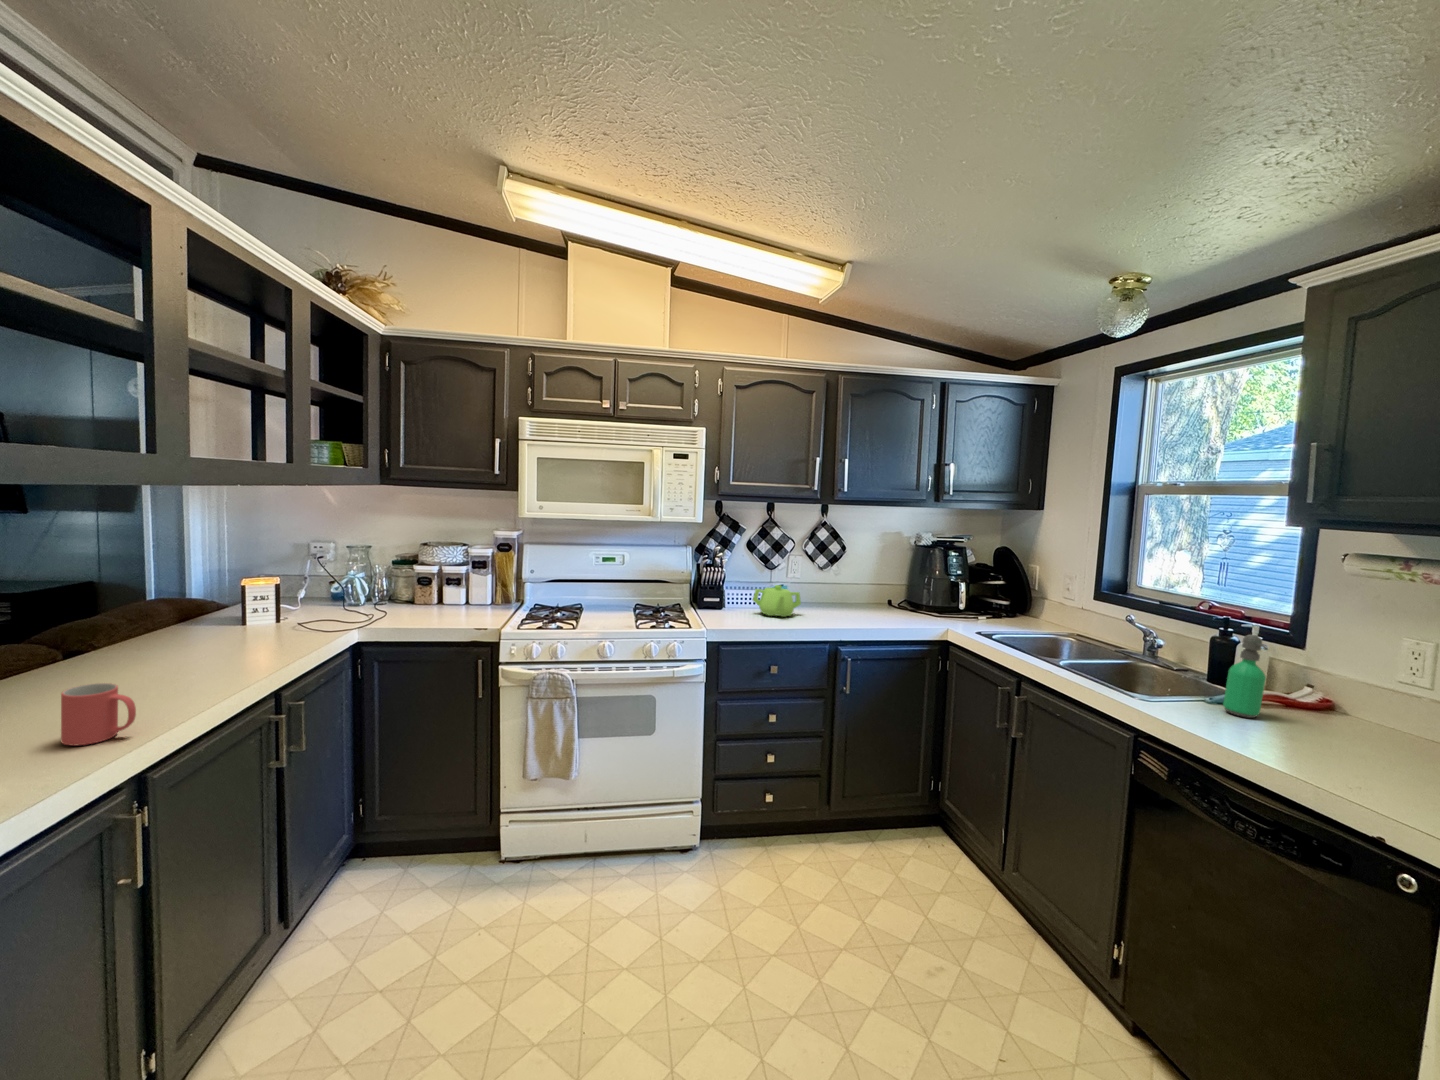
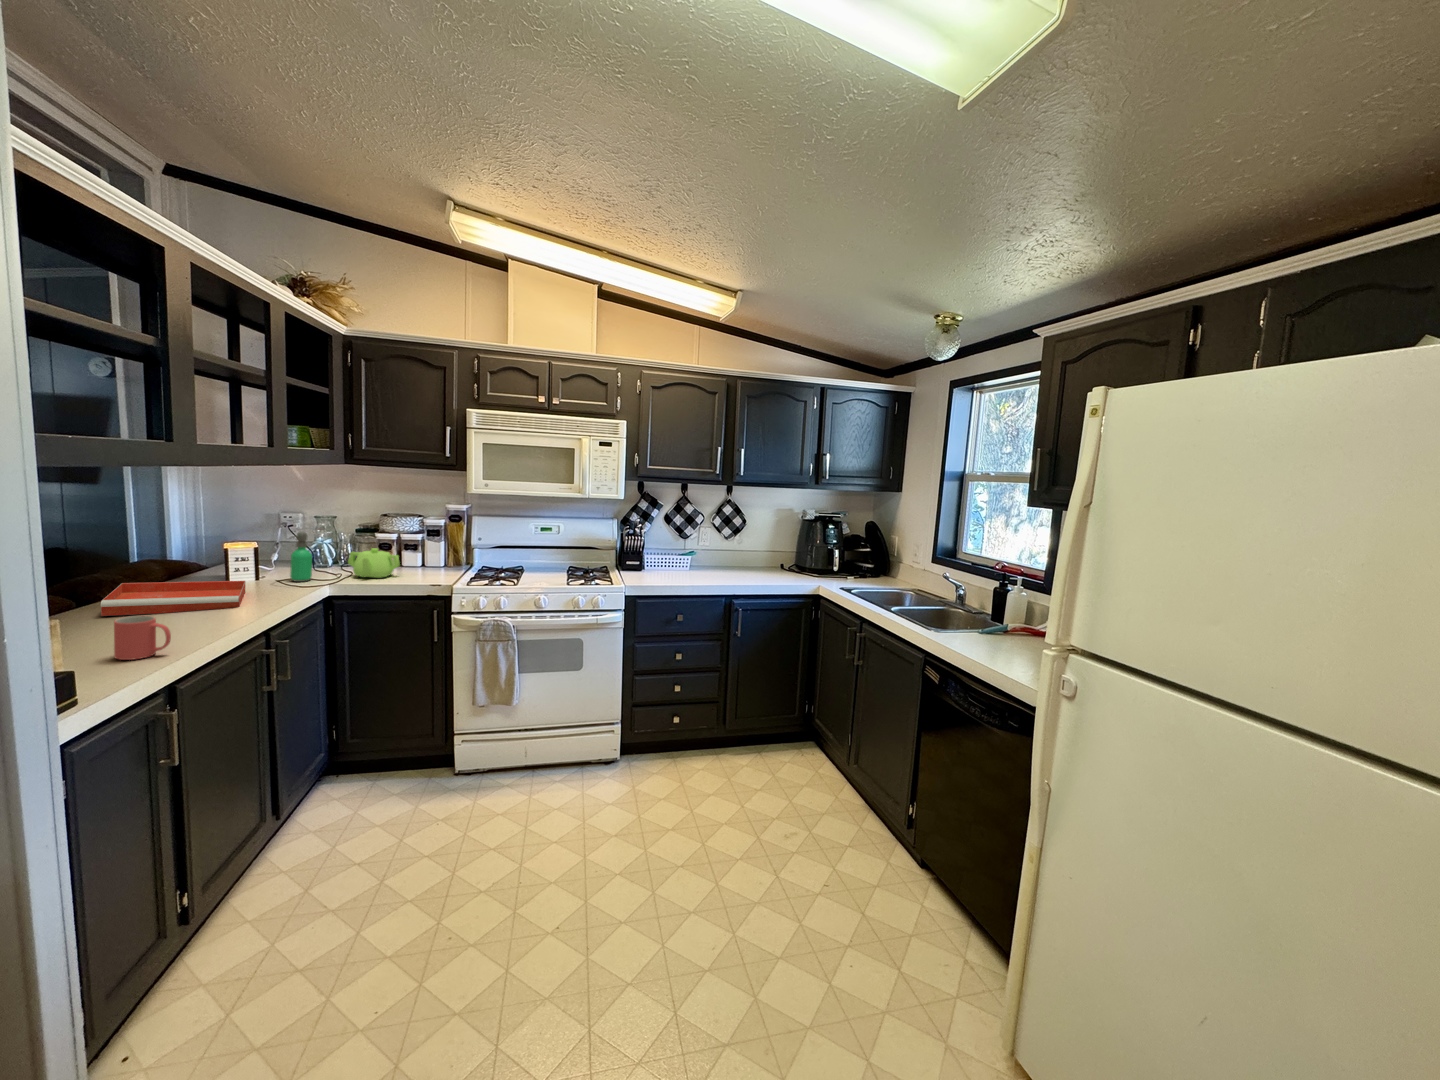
teapot: present [753,585,801,617] -> present [348,548,400,578]
tray: none [78,625,260,674] -> present [101,581,245,616]
soap dispenser: present [1223,635,1268,718] -> present [290,531,312,582]

